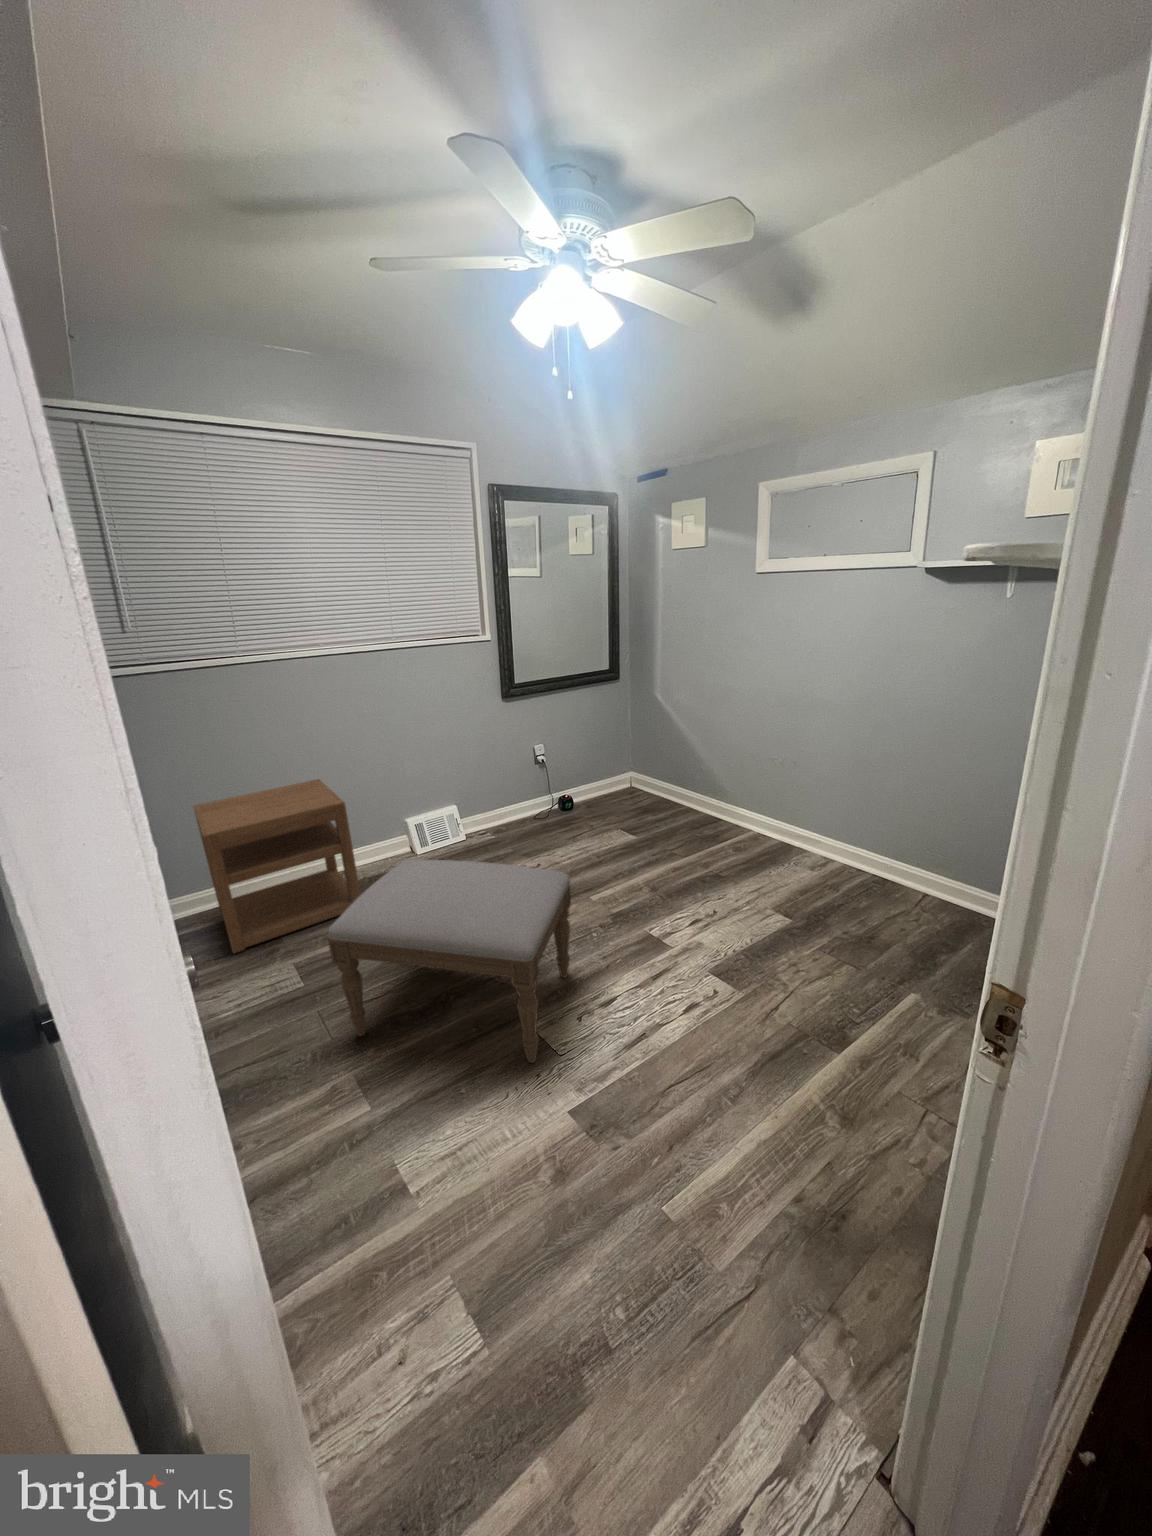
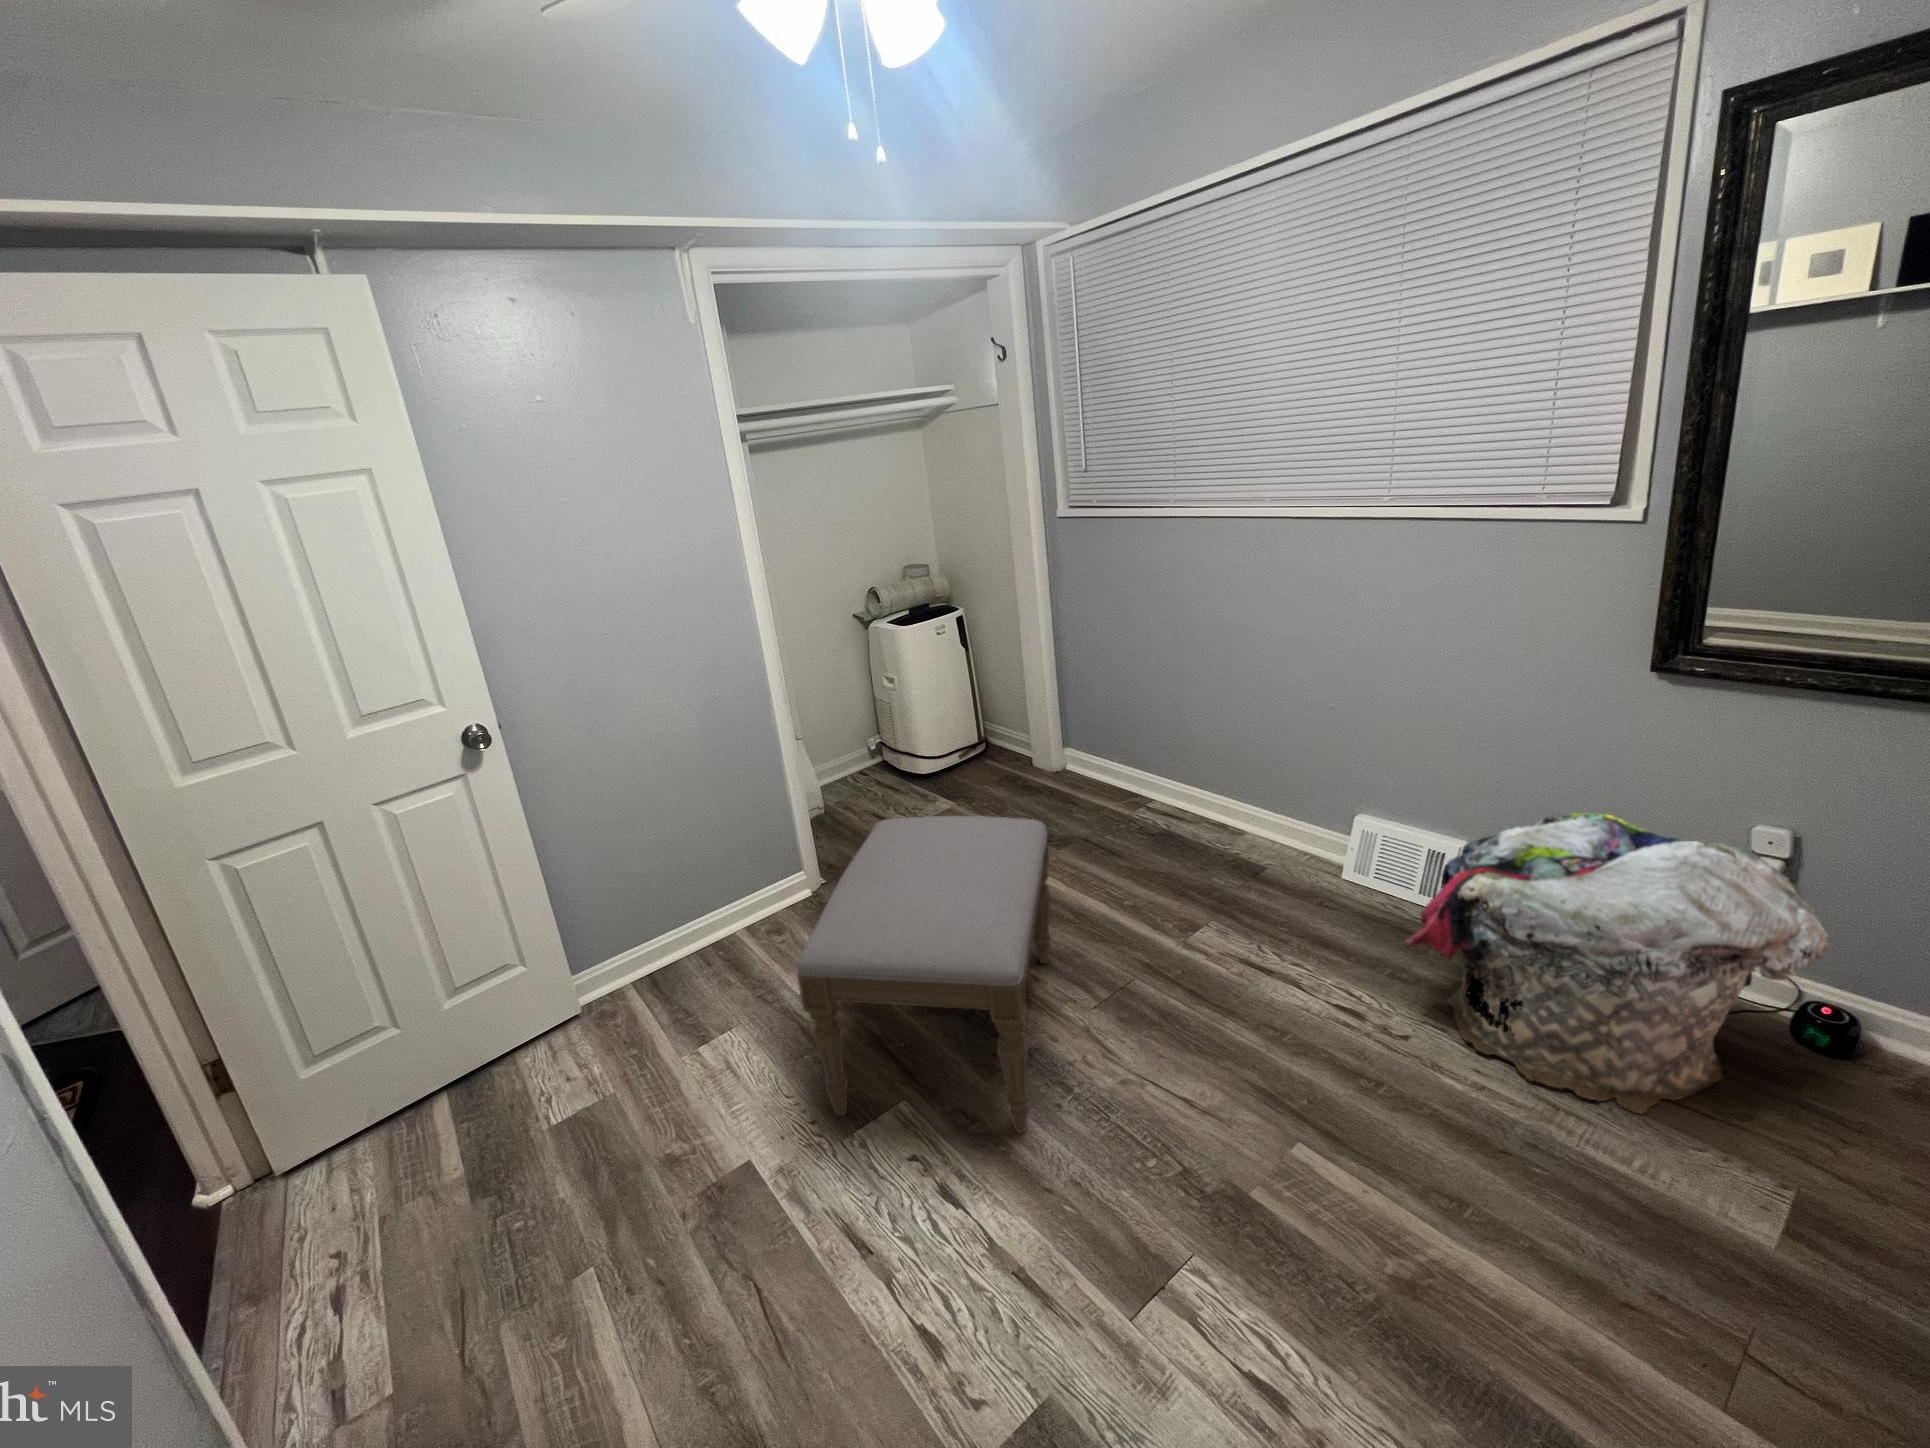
laundry basket: none [494,748,589,854] -> present [1406,813,1829,1114]
nightstand: present [193,779,361,954] -> none [1019,661,1230,879]

